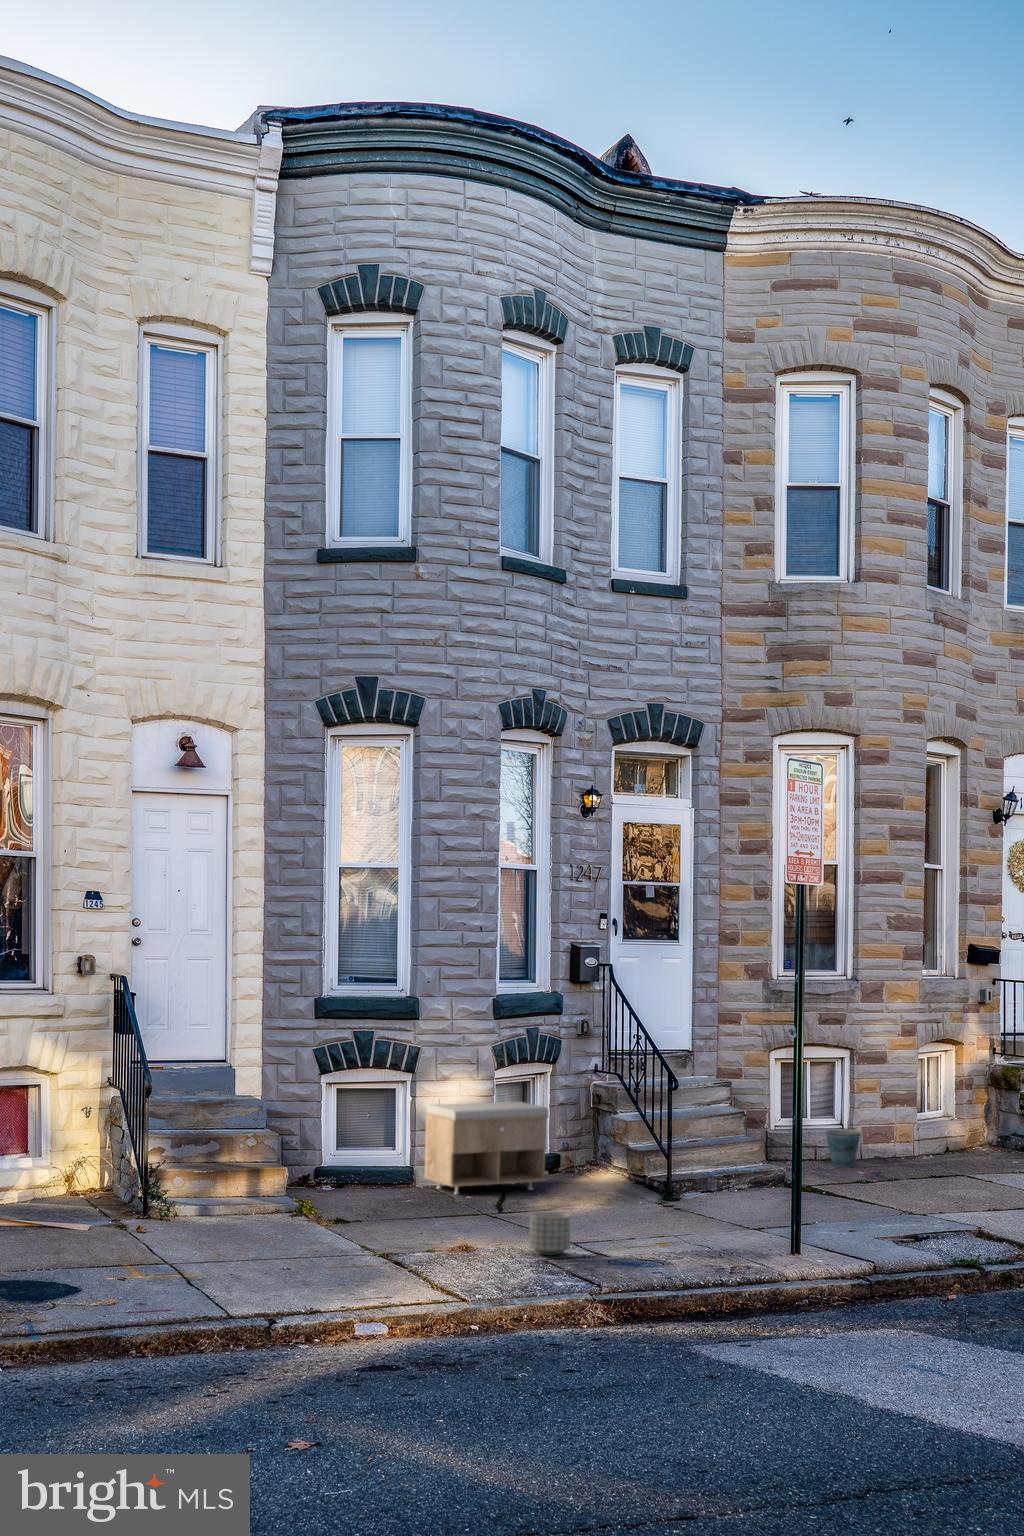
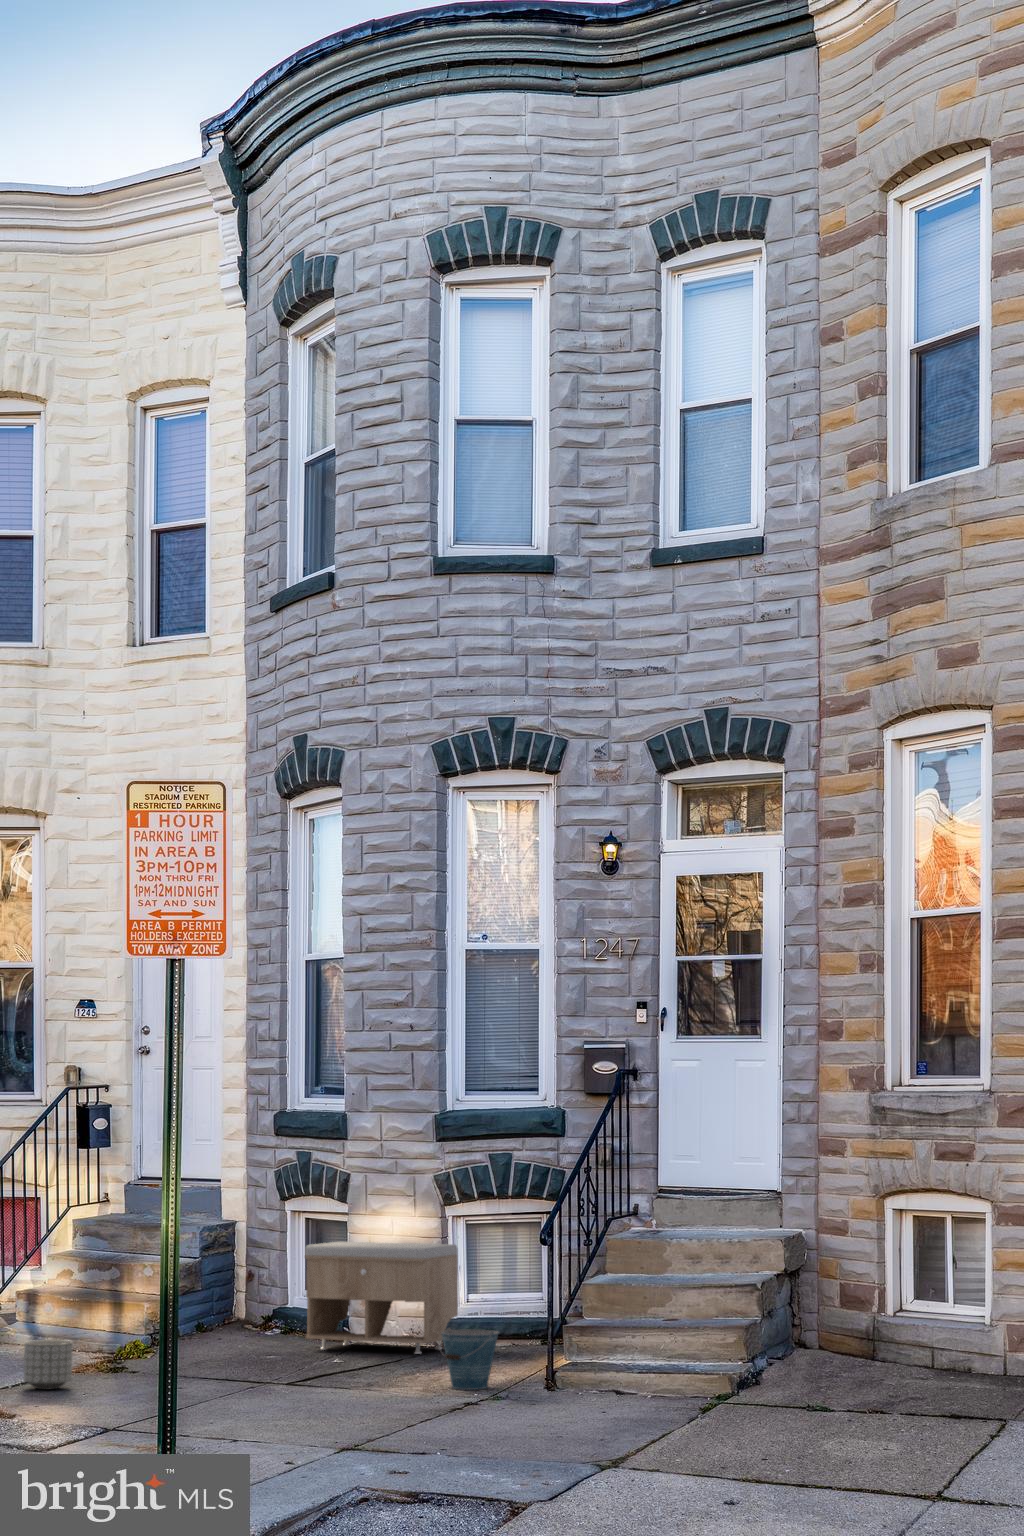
bucket: present [826,1130,861,1167] -> present [440,1329,498,1390]

